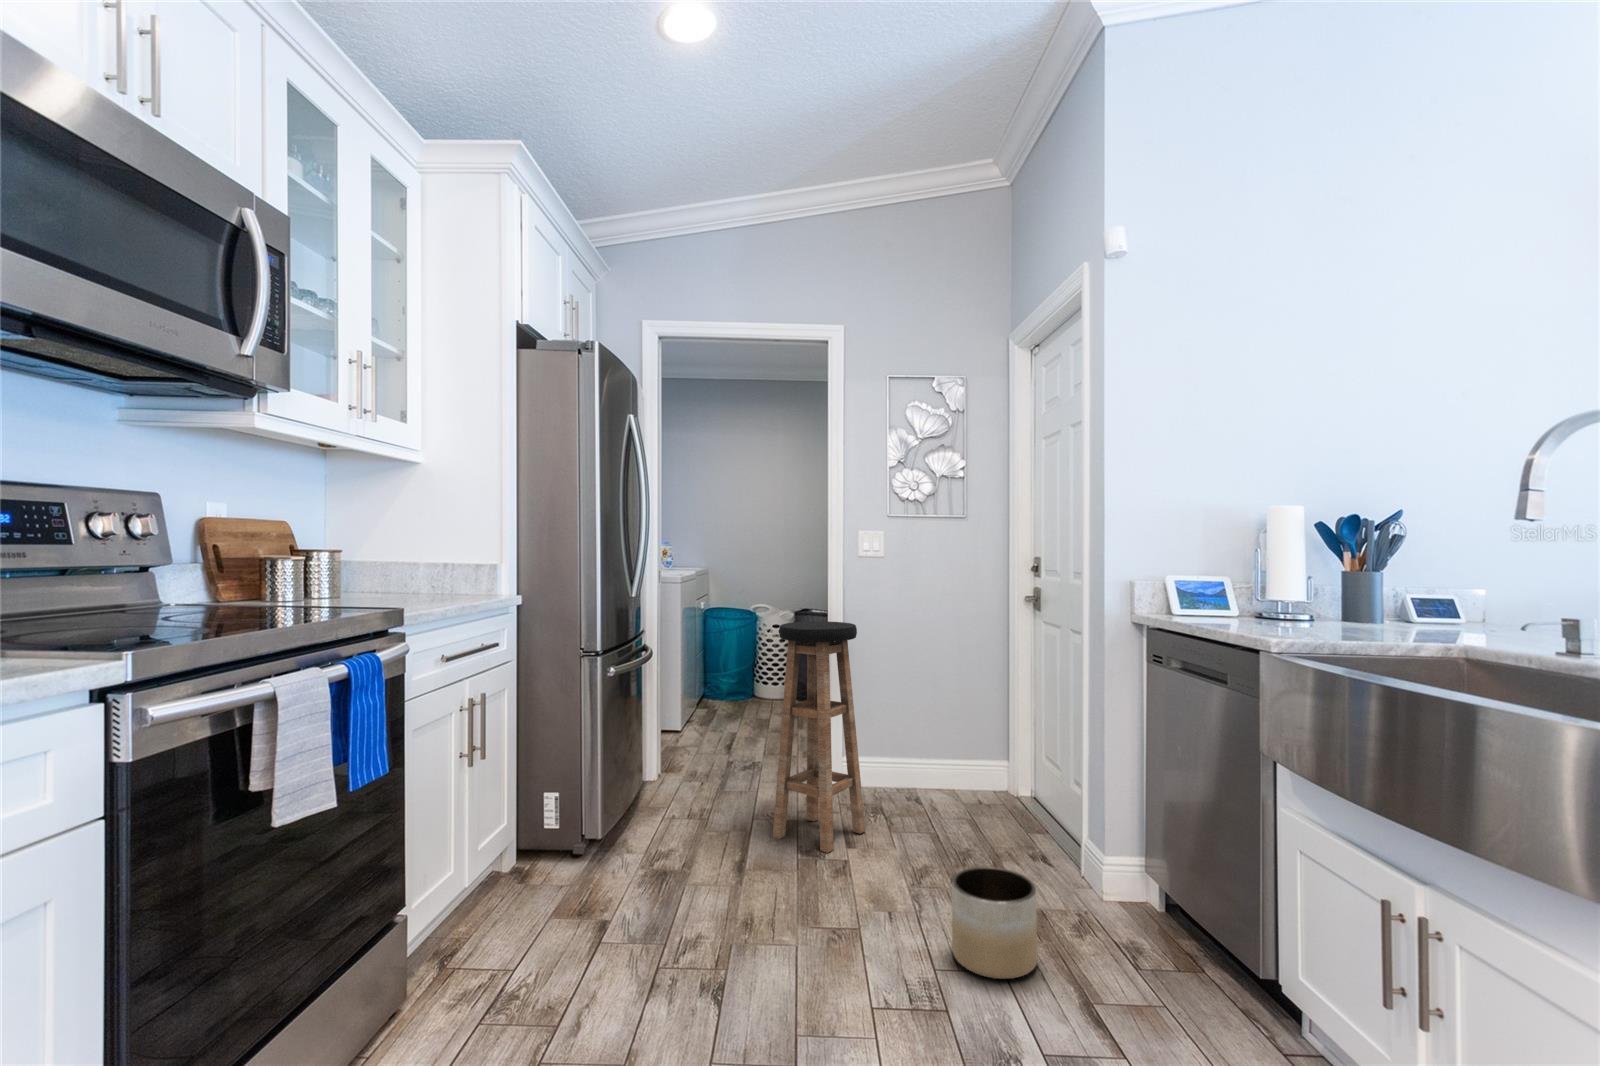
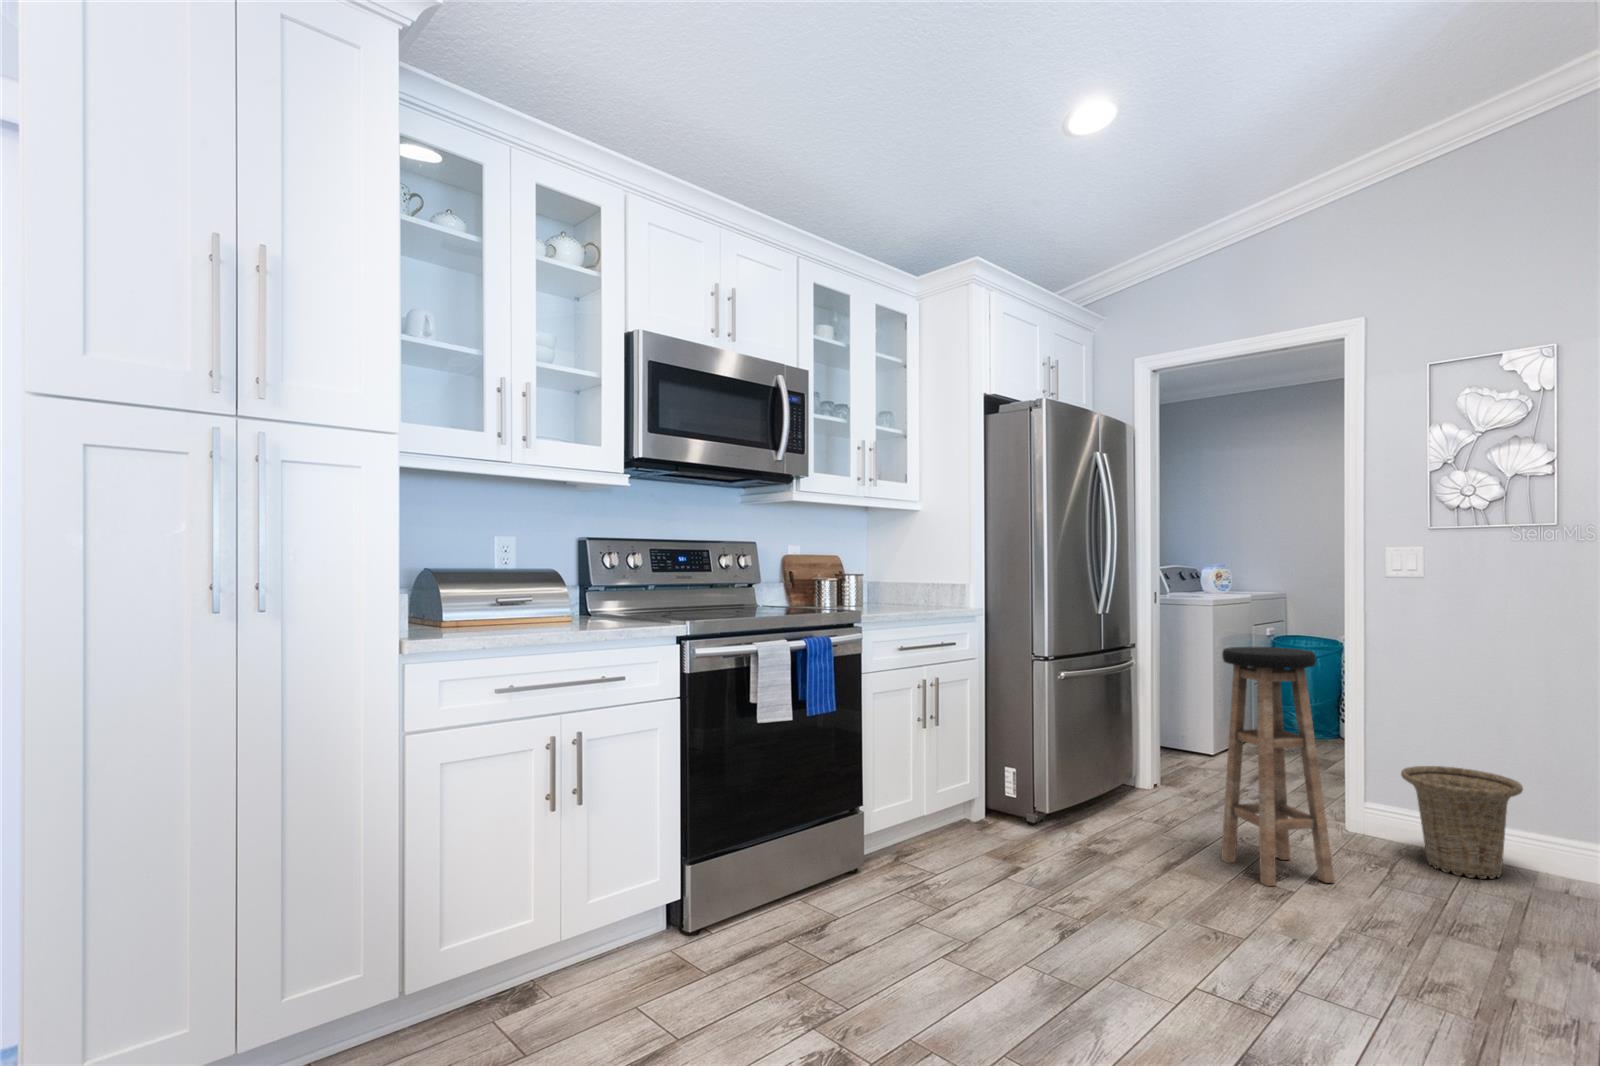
basket: none [877,709,955,798] -> present [1401,766,1523,879]
planter: present [952,867,1038,979] -> none [1299,913,1407,1034]

